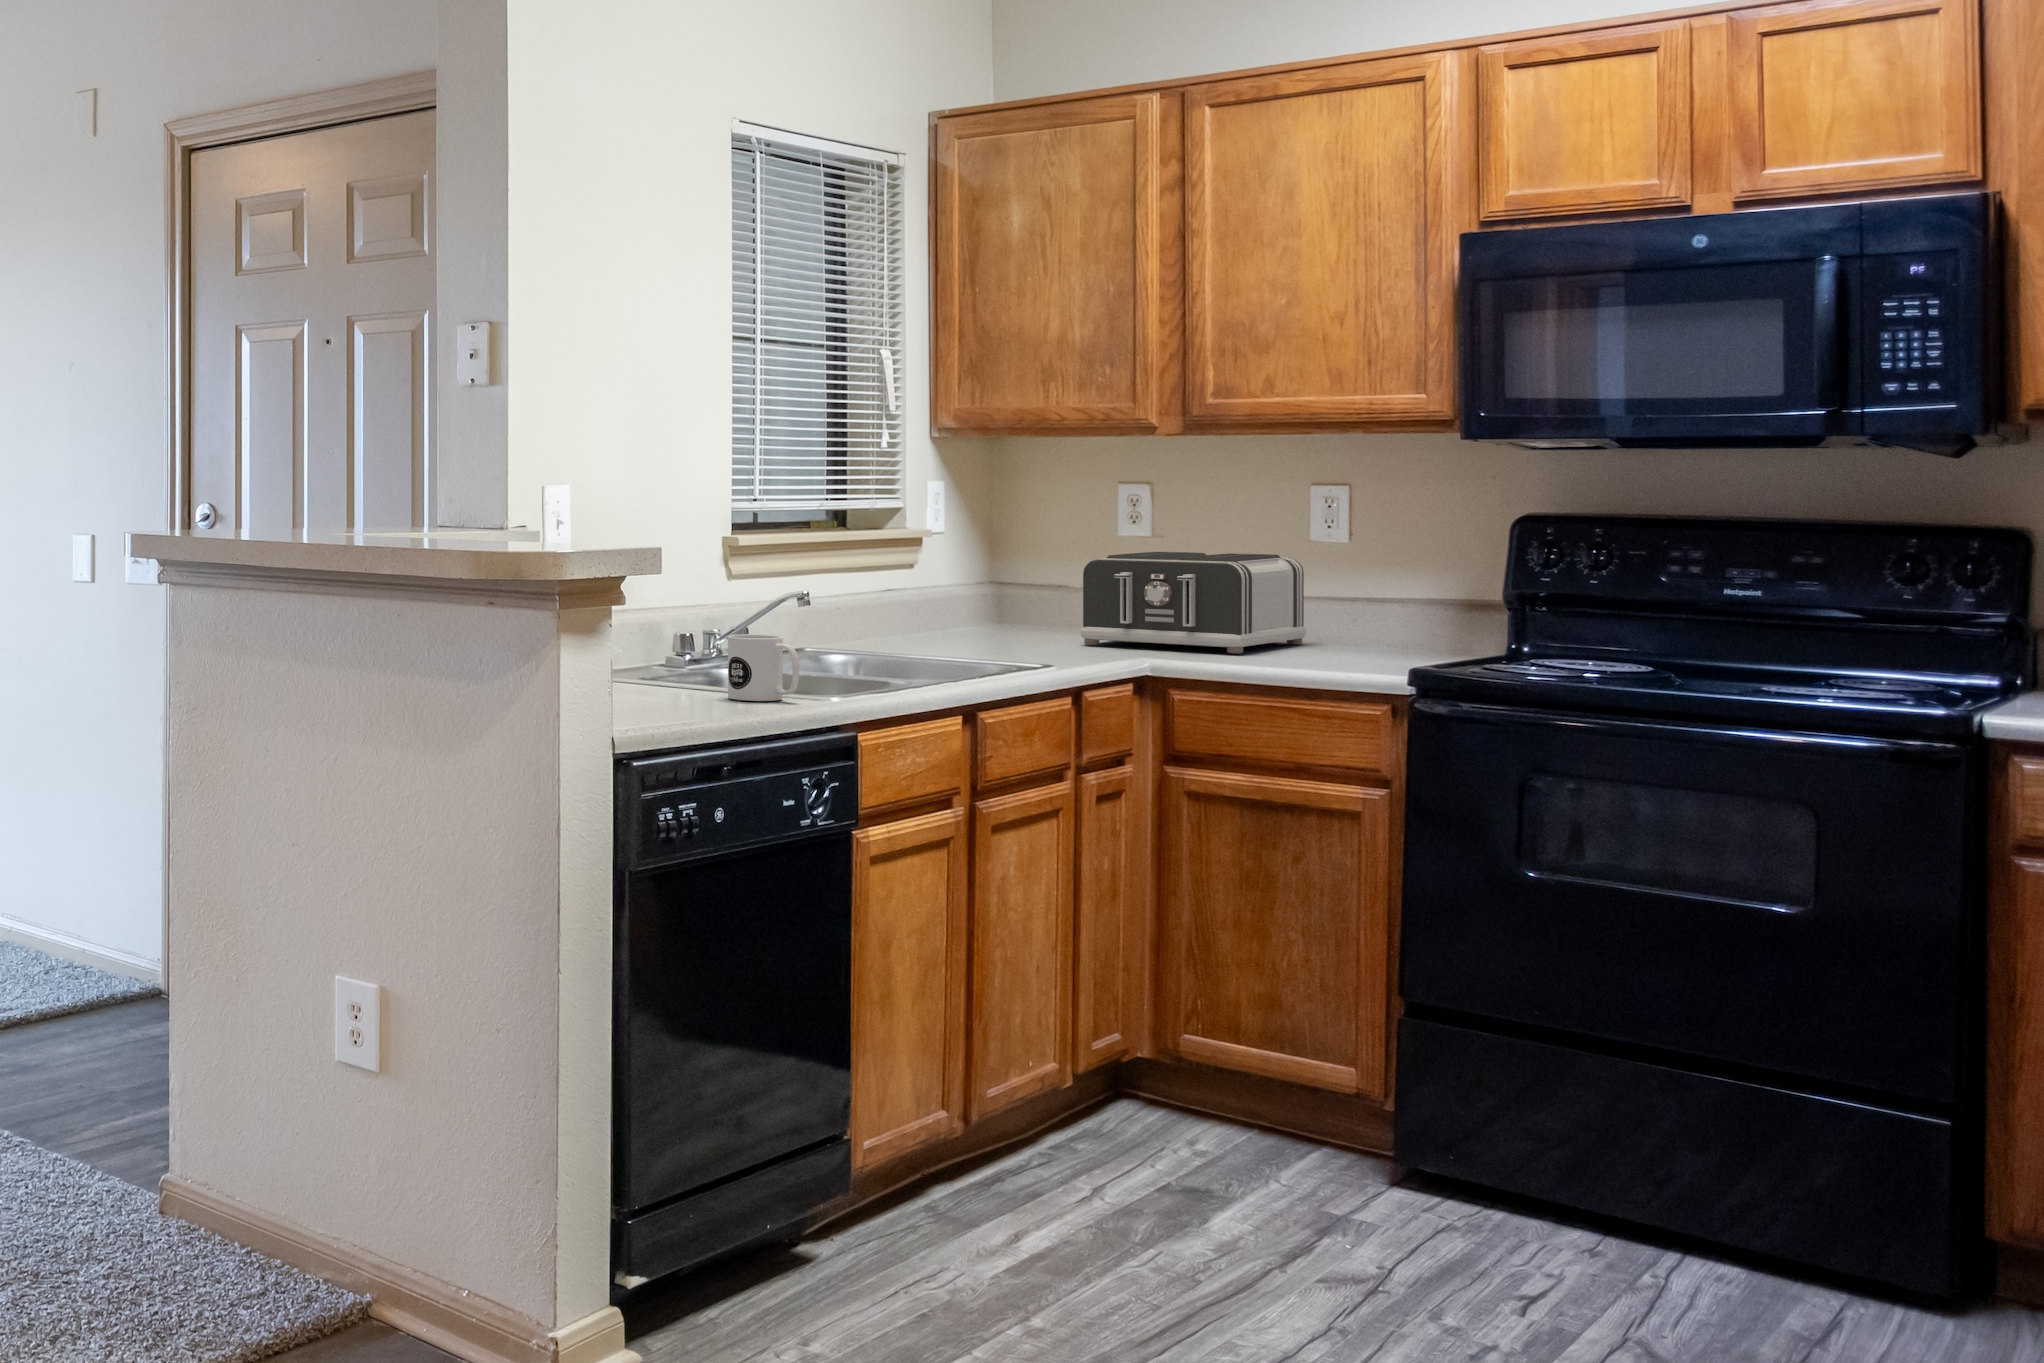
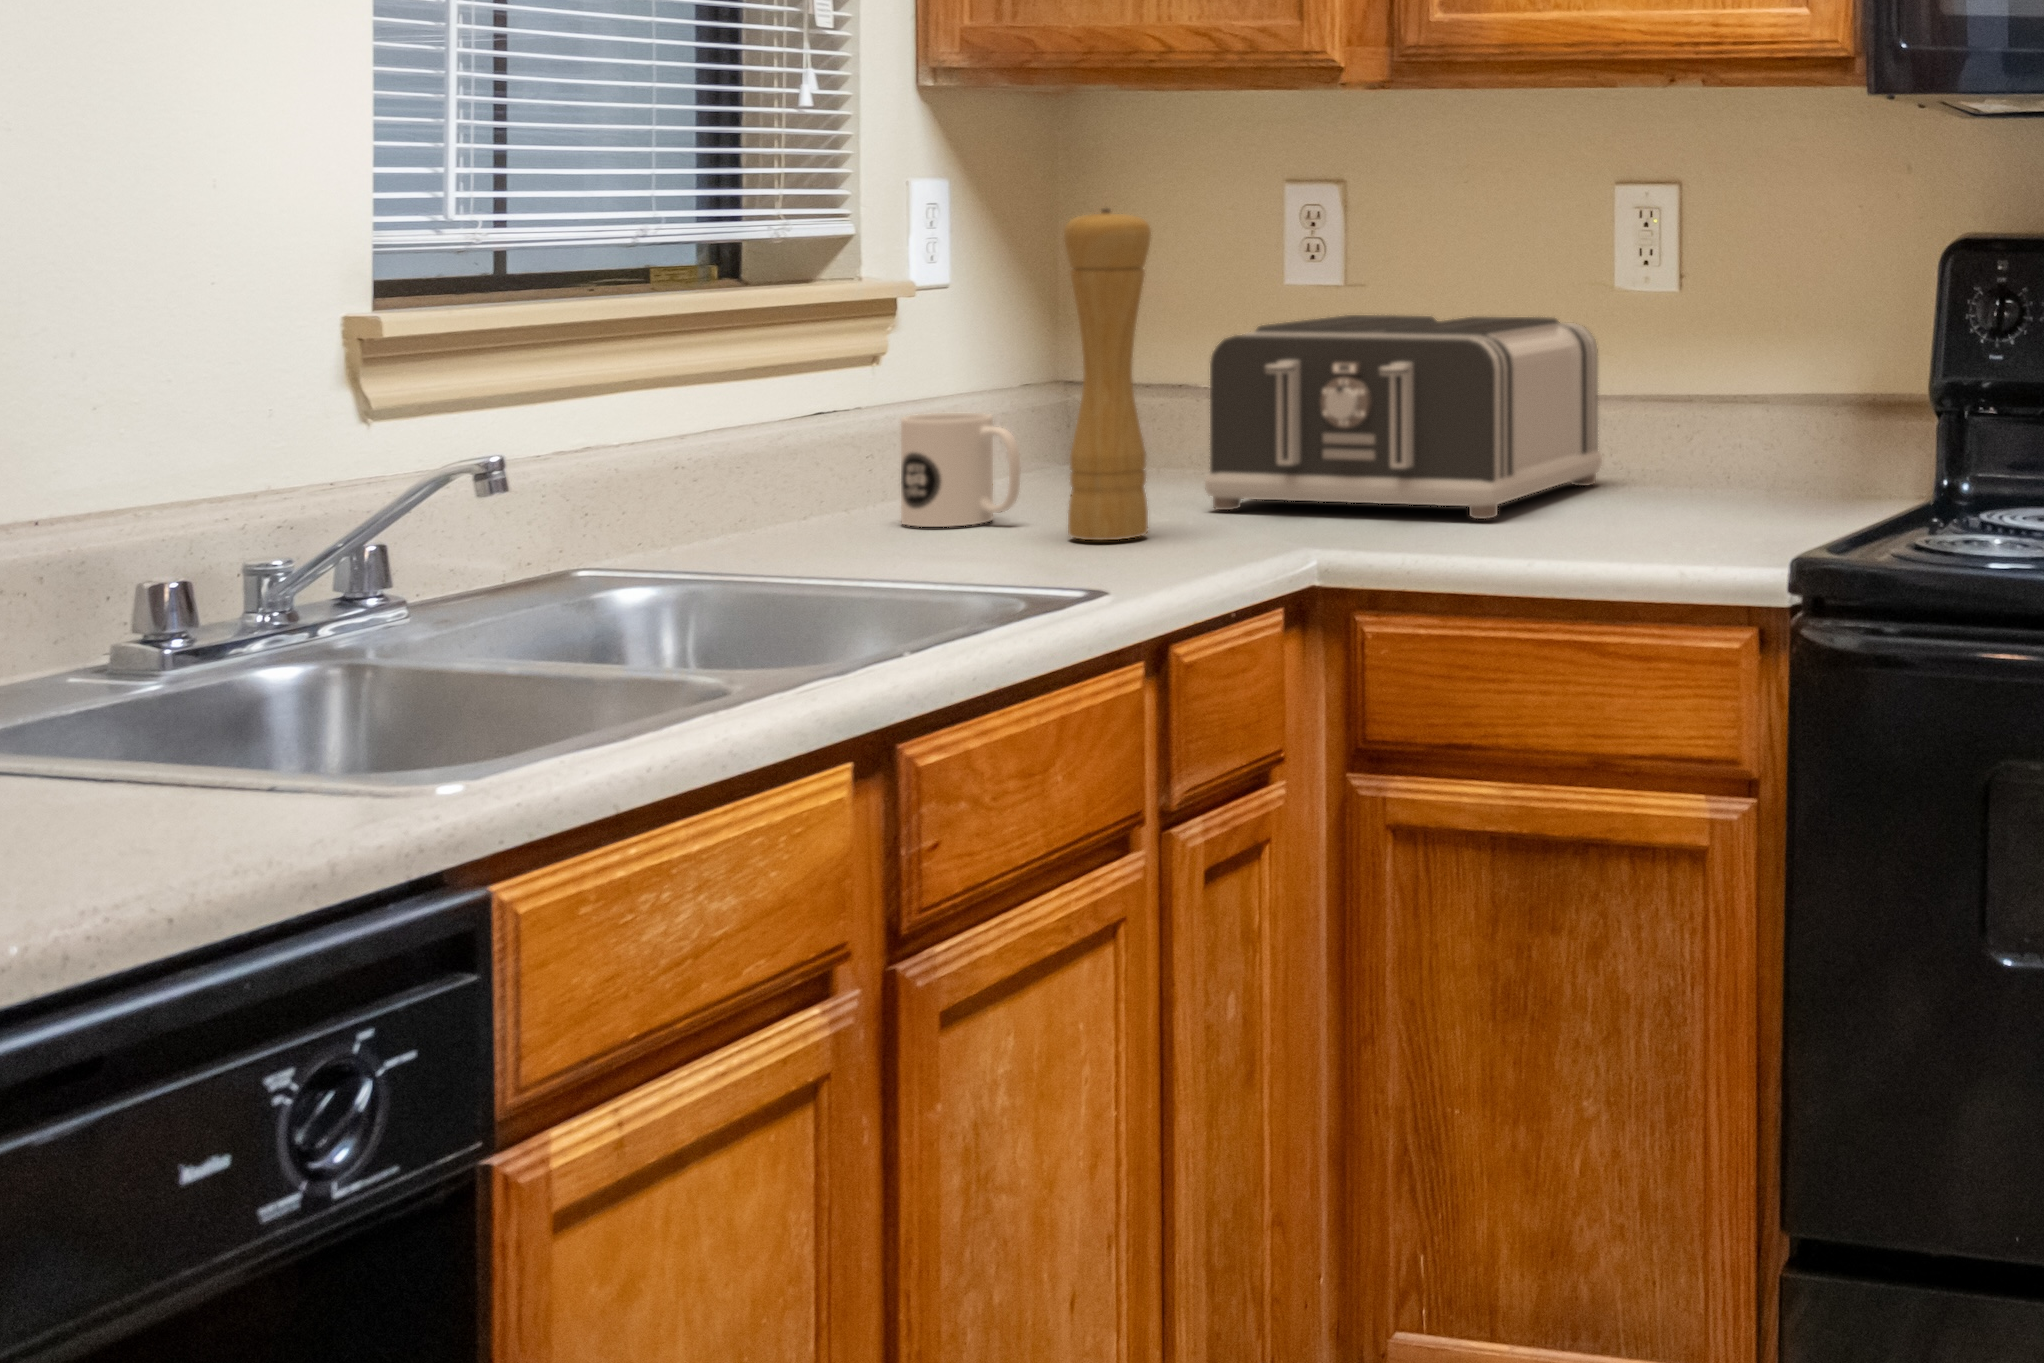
pepper mill: none [1015,498,1058,652] -> present [1064,208,1151,540]
mug: present [728,634,799,701] -> present [901,413,1021,527]

